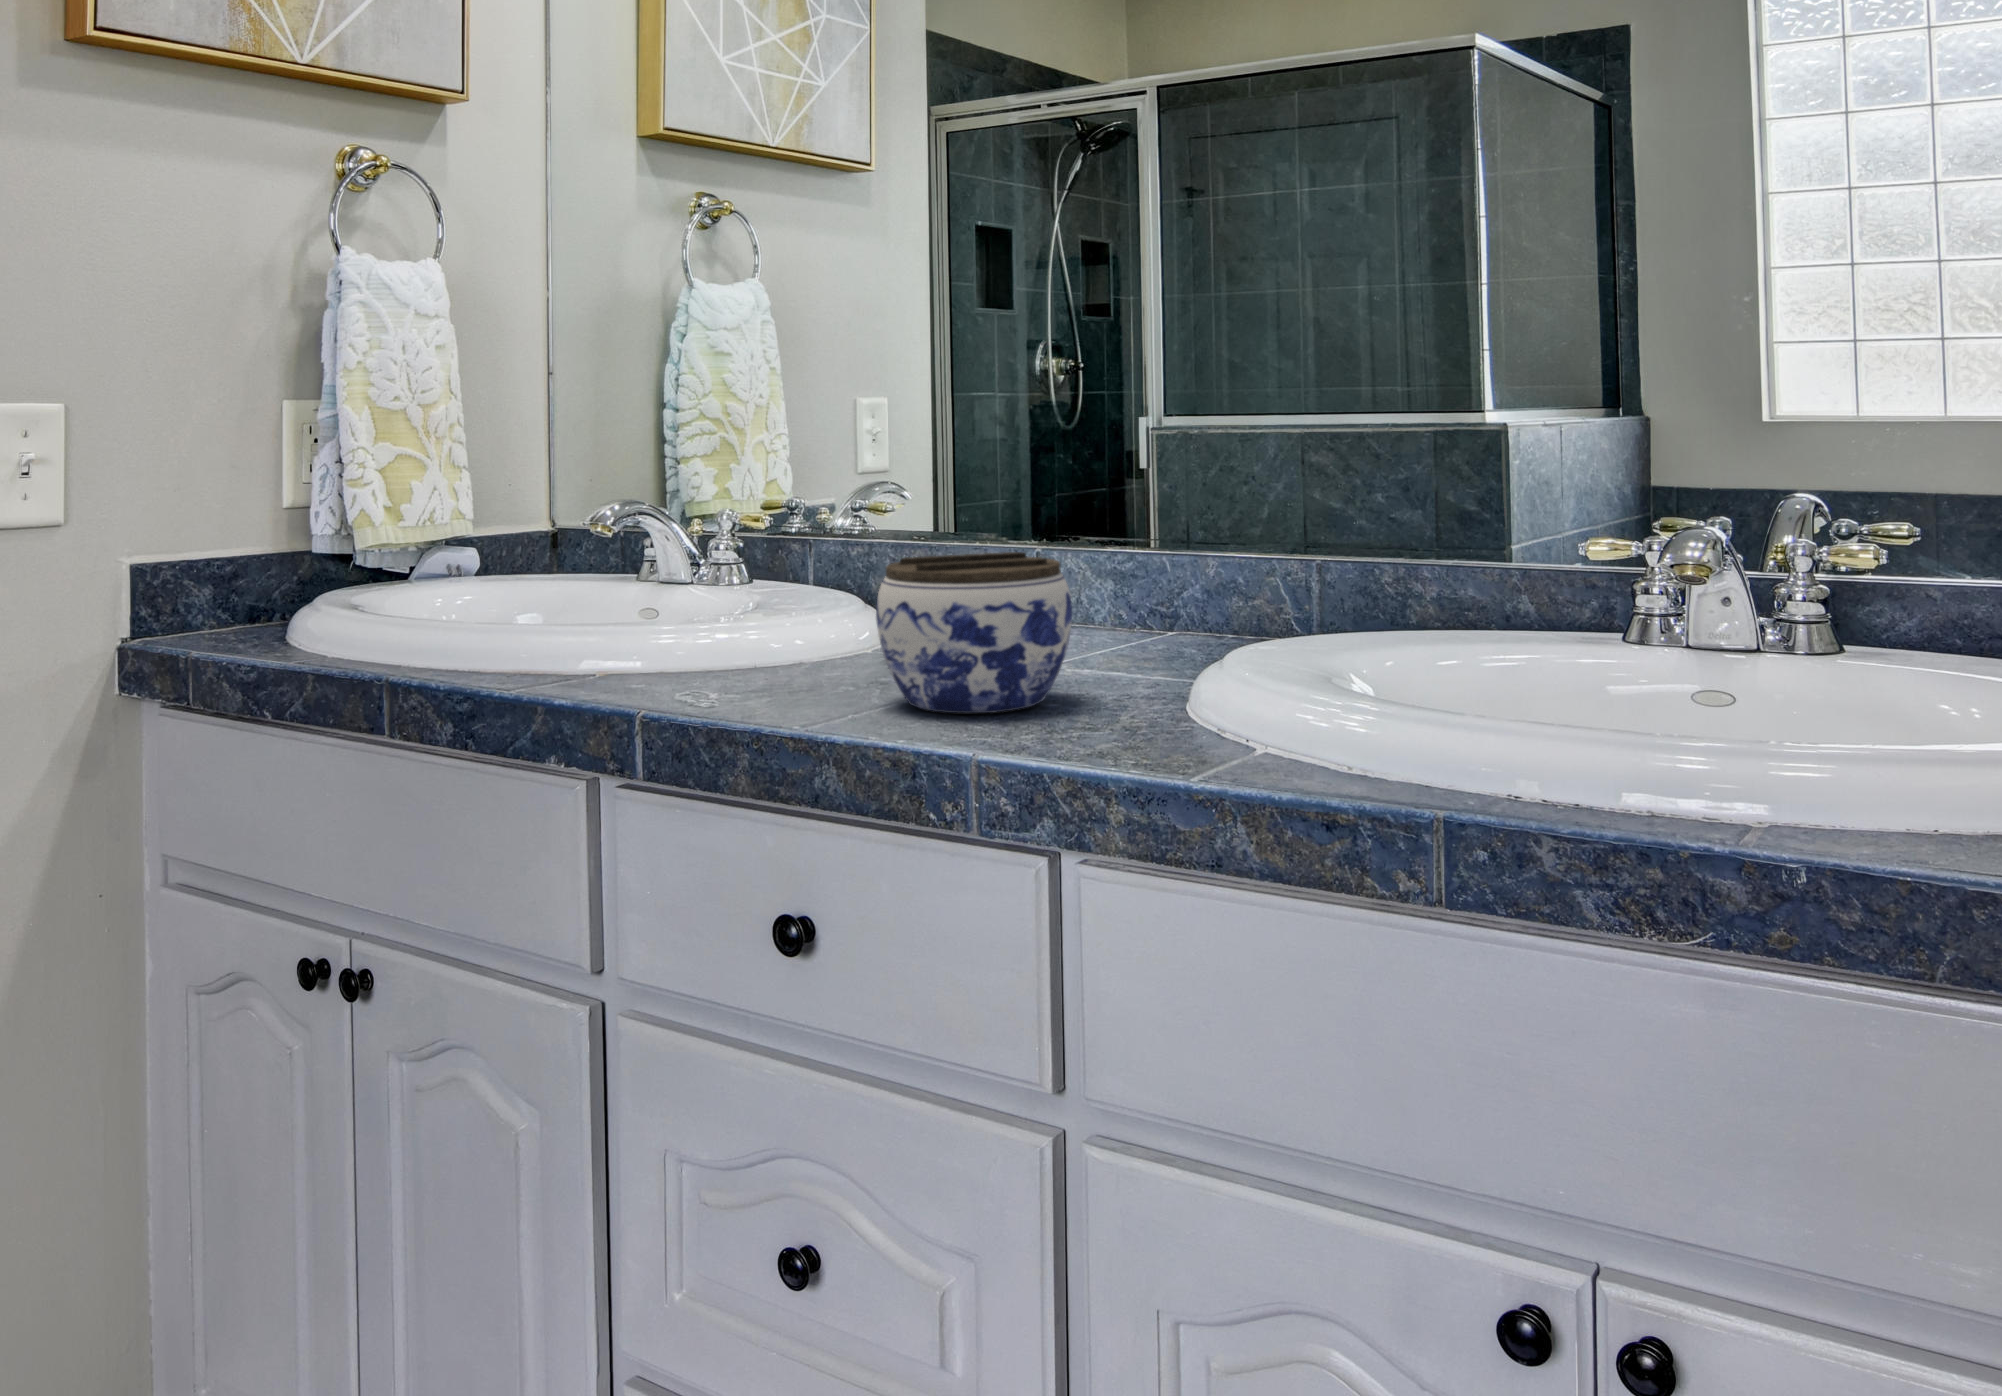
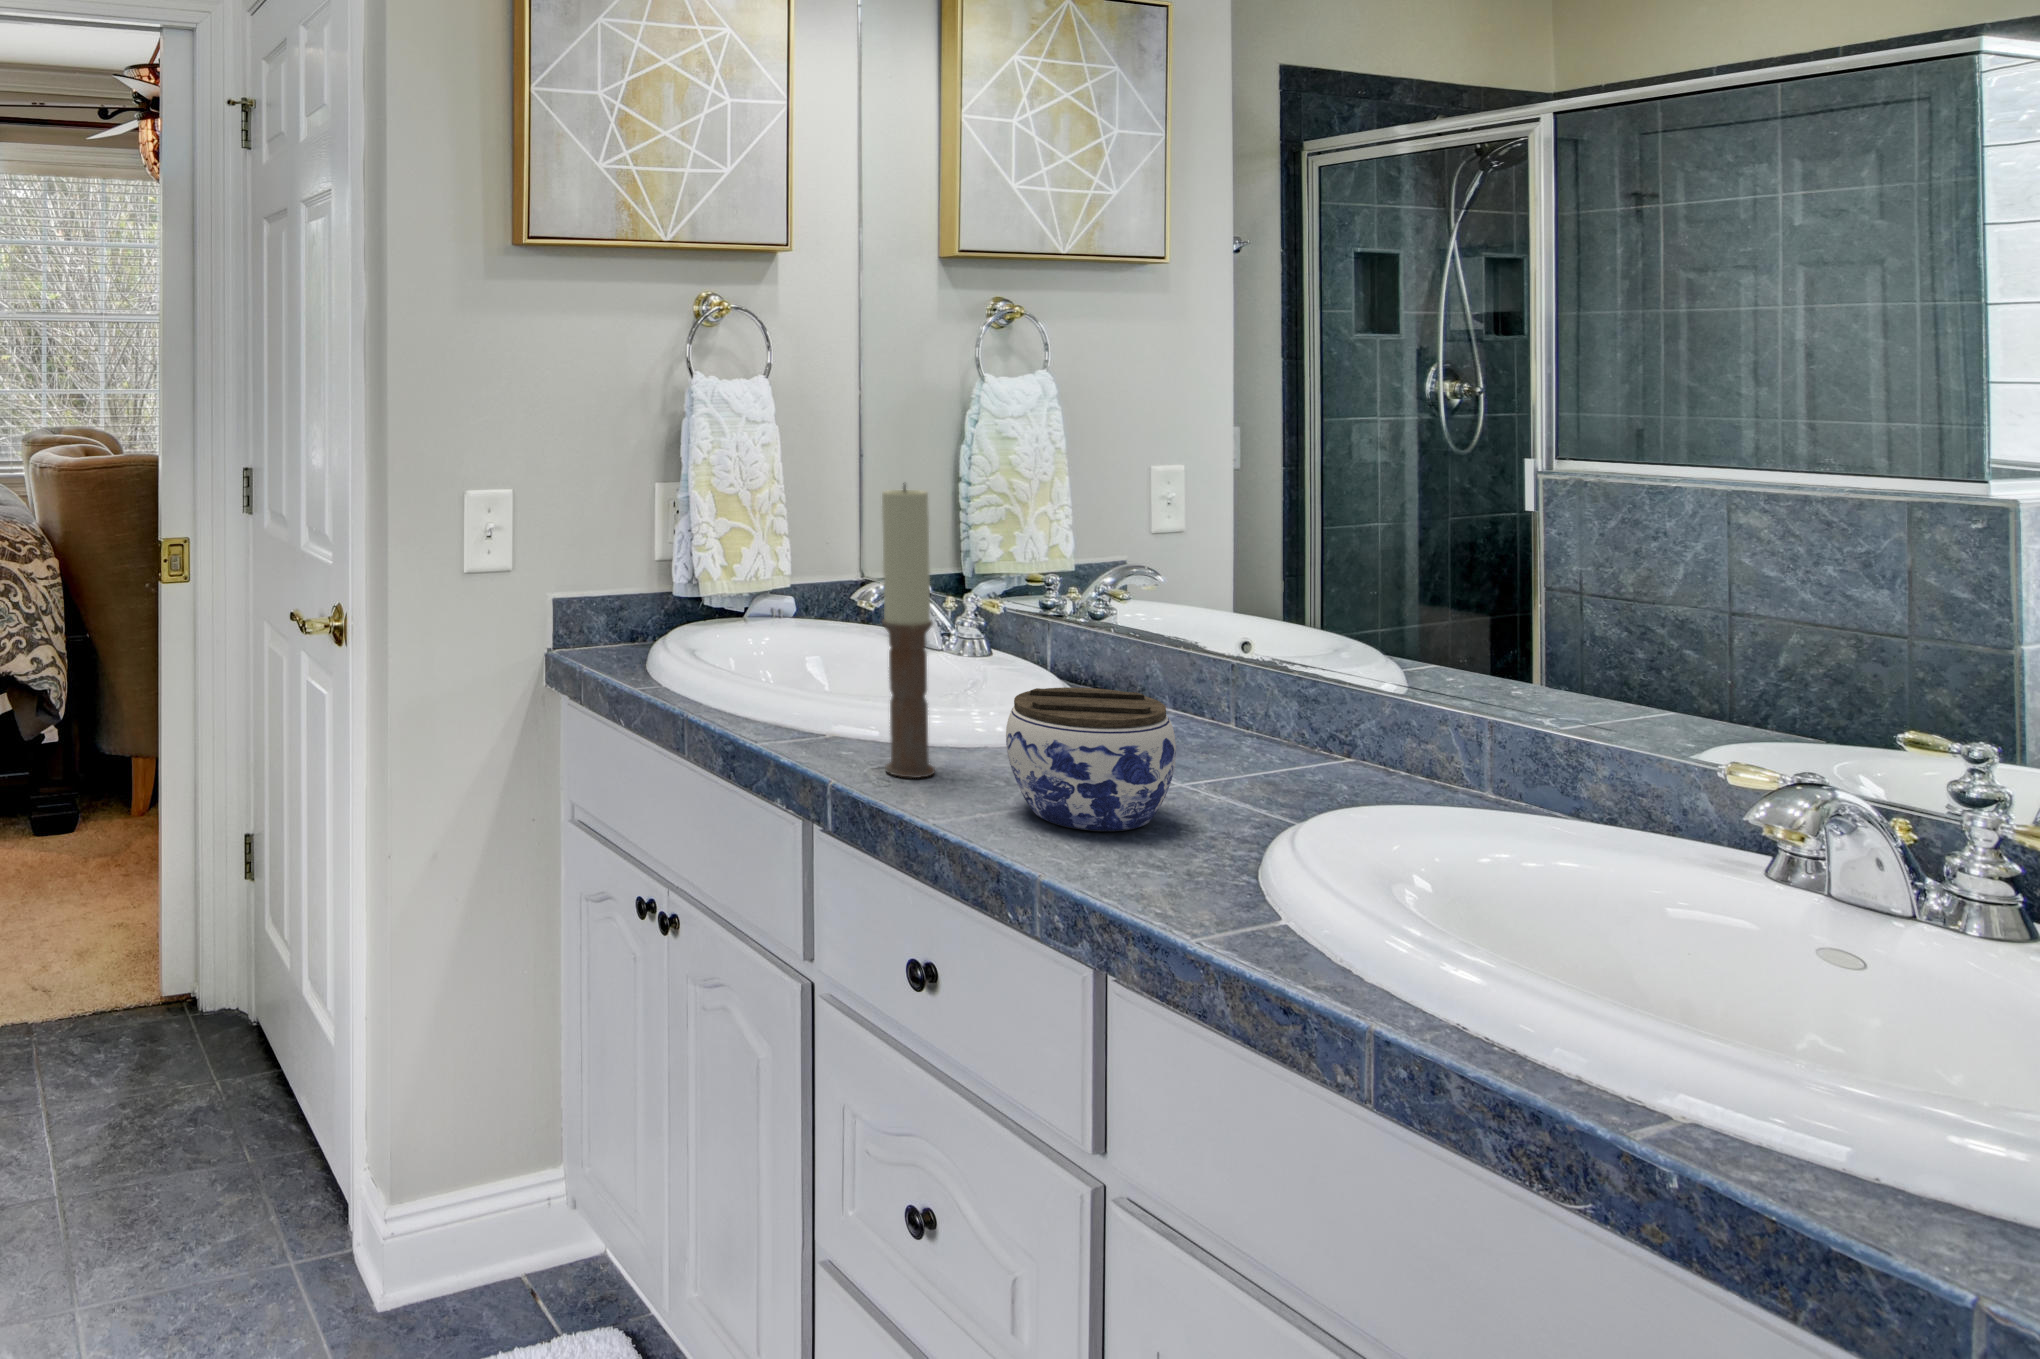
candle: none [696,317,765,698] -> present [882,483,935,778]

